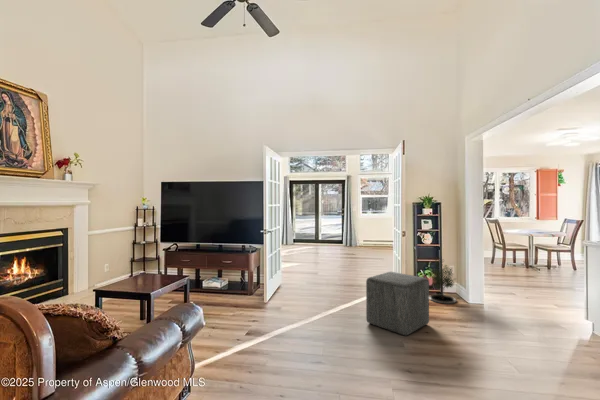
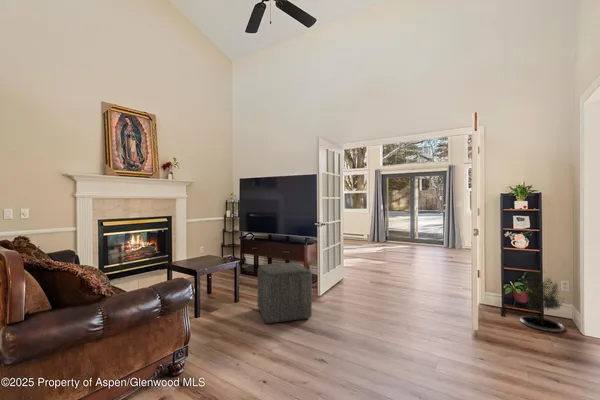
ottoman: present [366,272,429,335] -> present [257,263,312,323]

